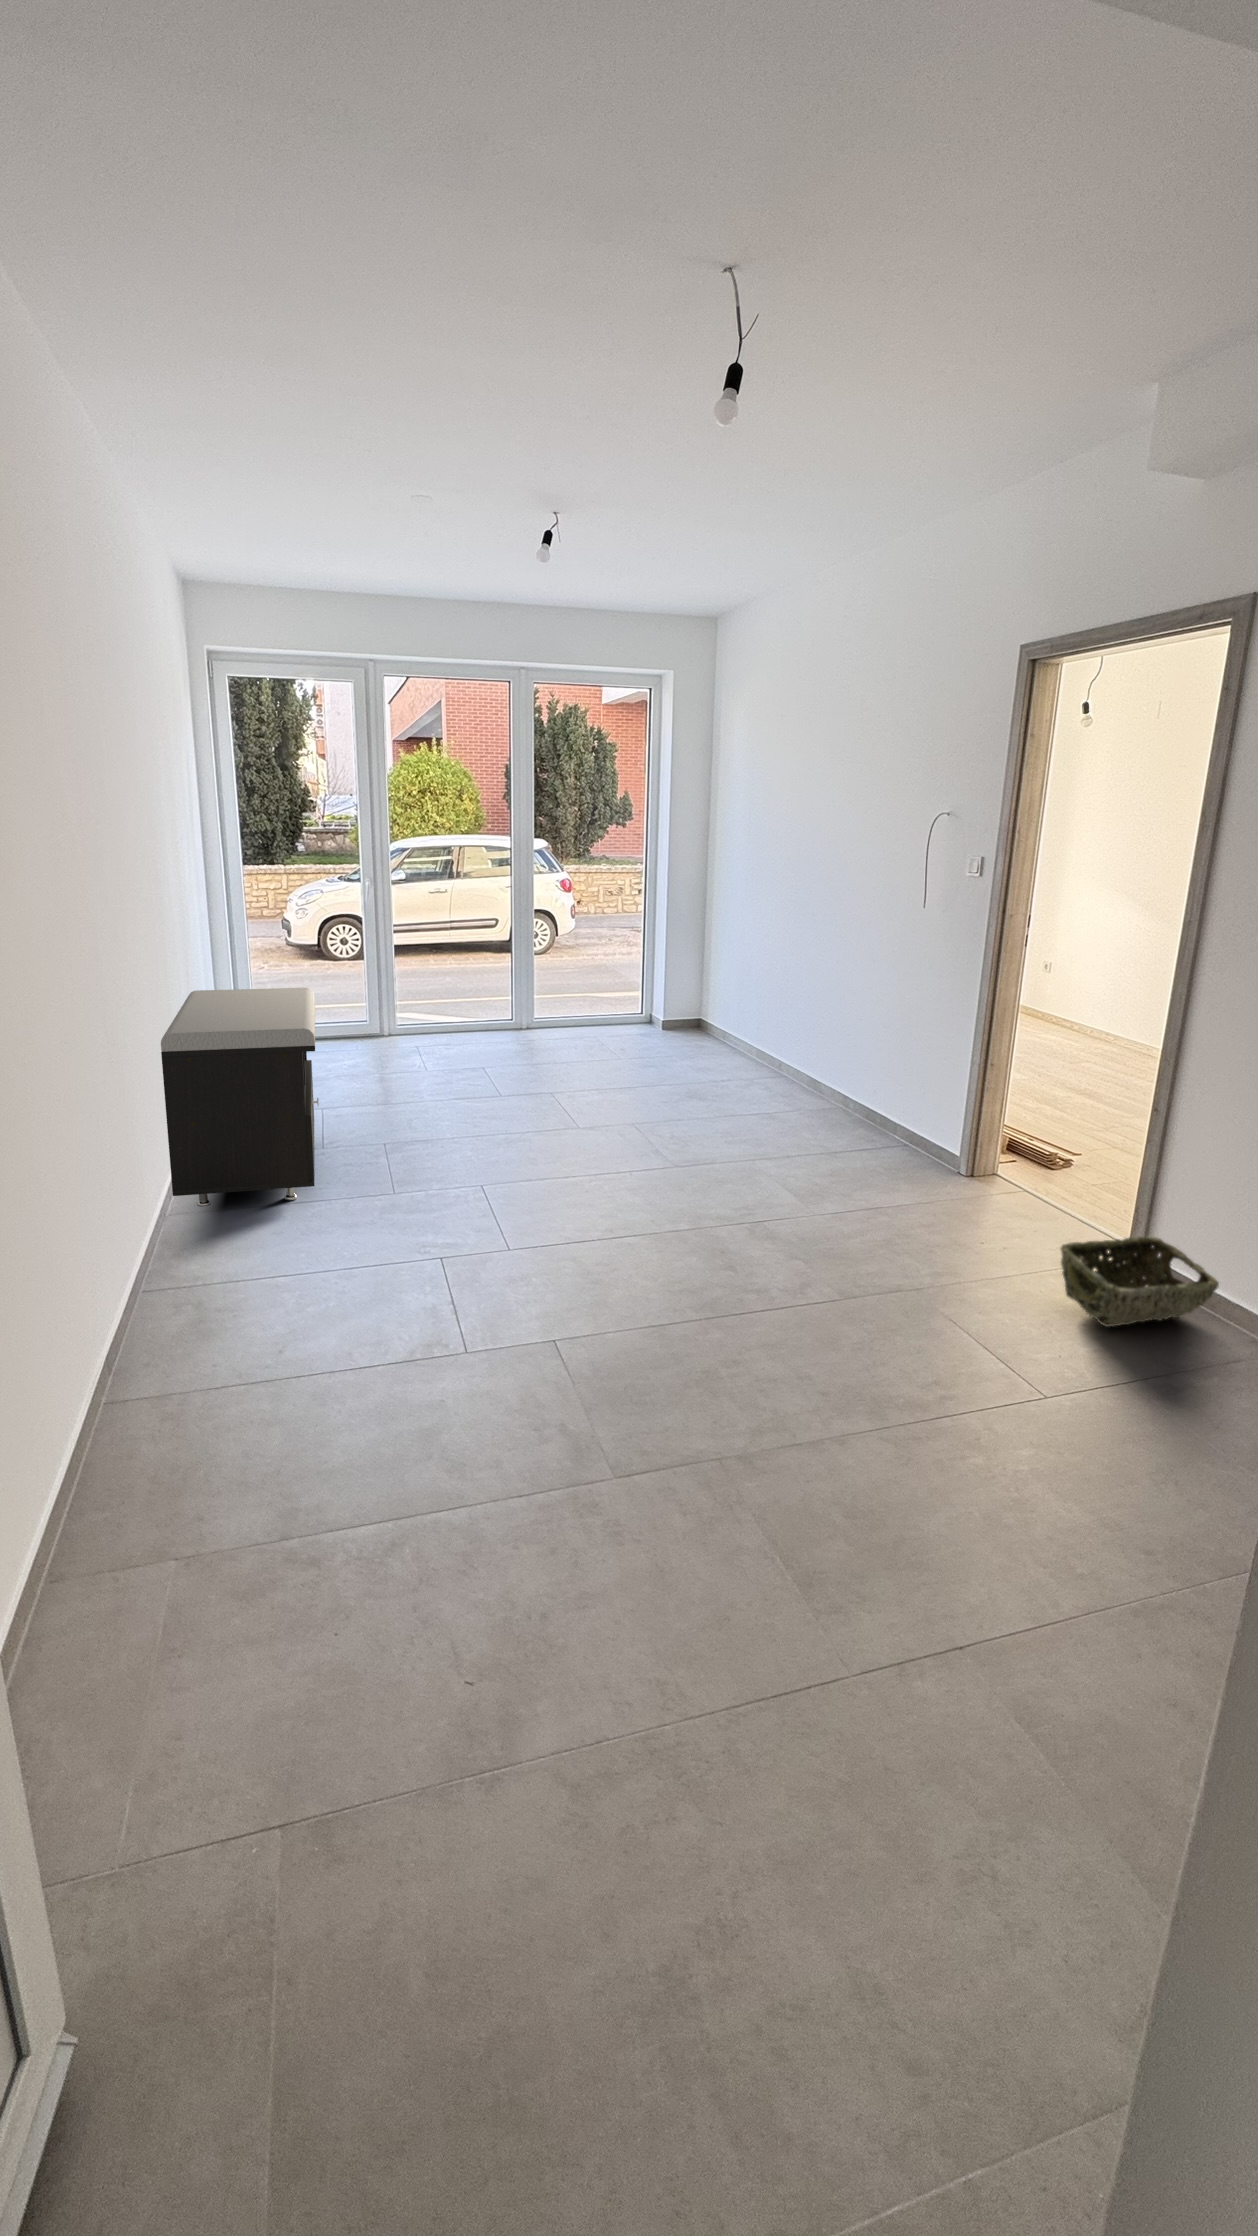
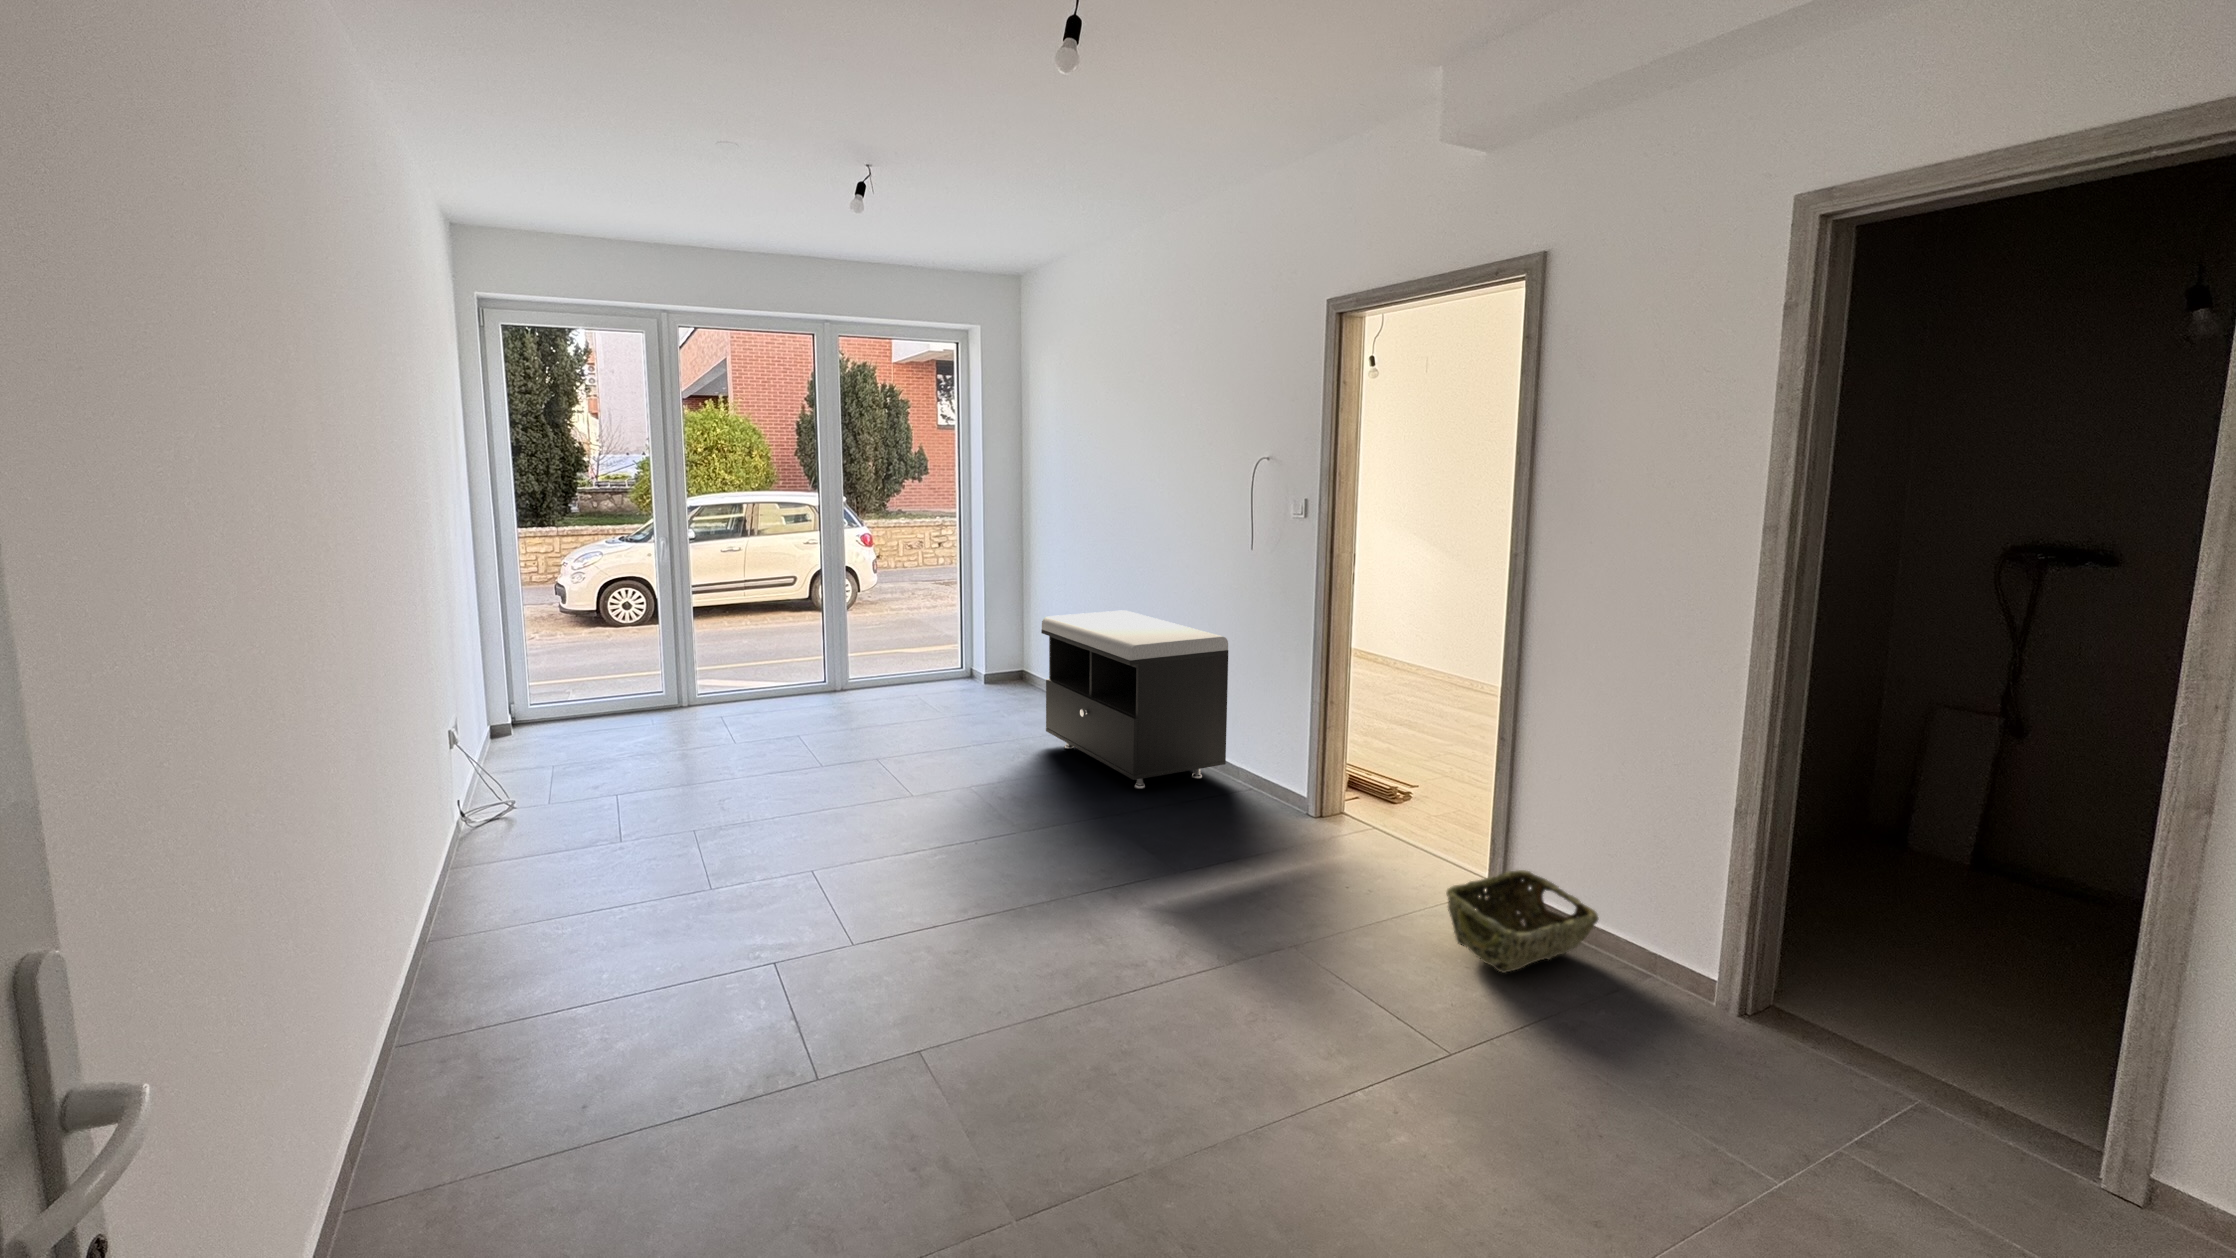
storage bench: present [161,988,319,1207] -> present [1041,610,1228,789]

